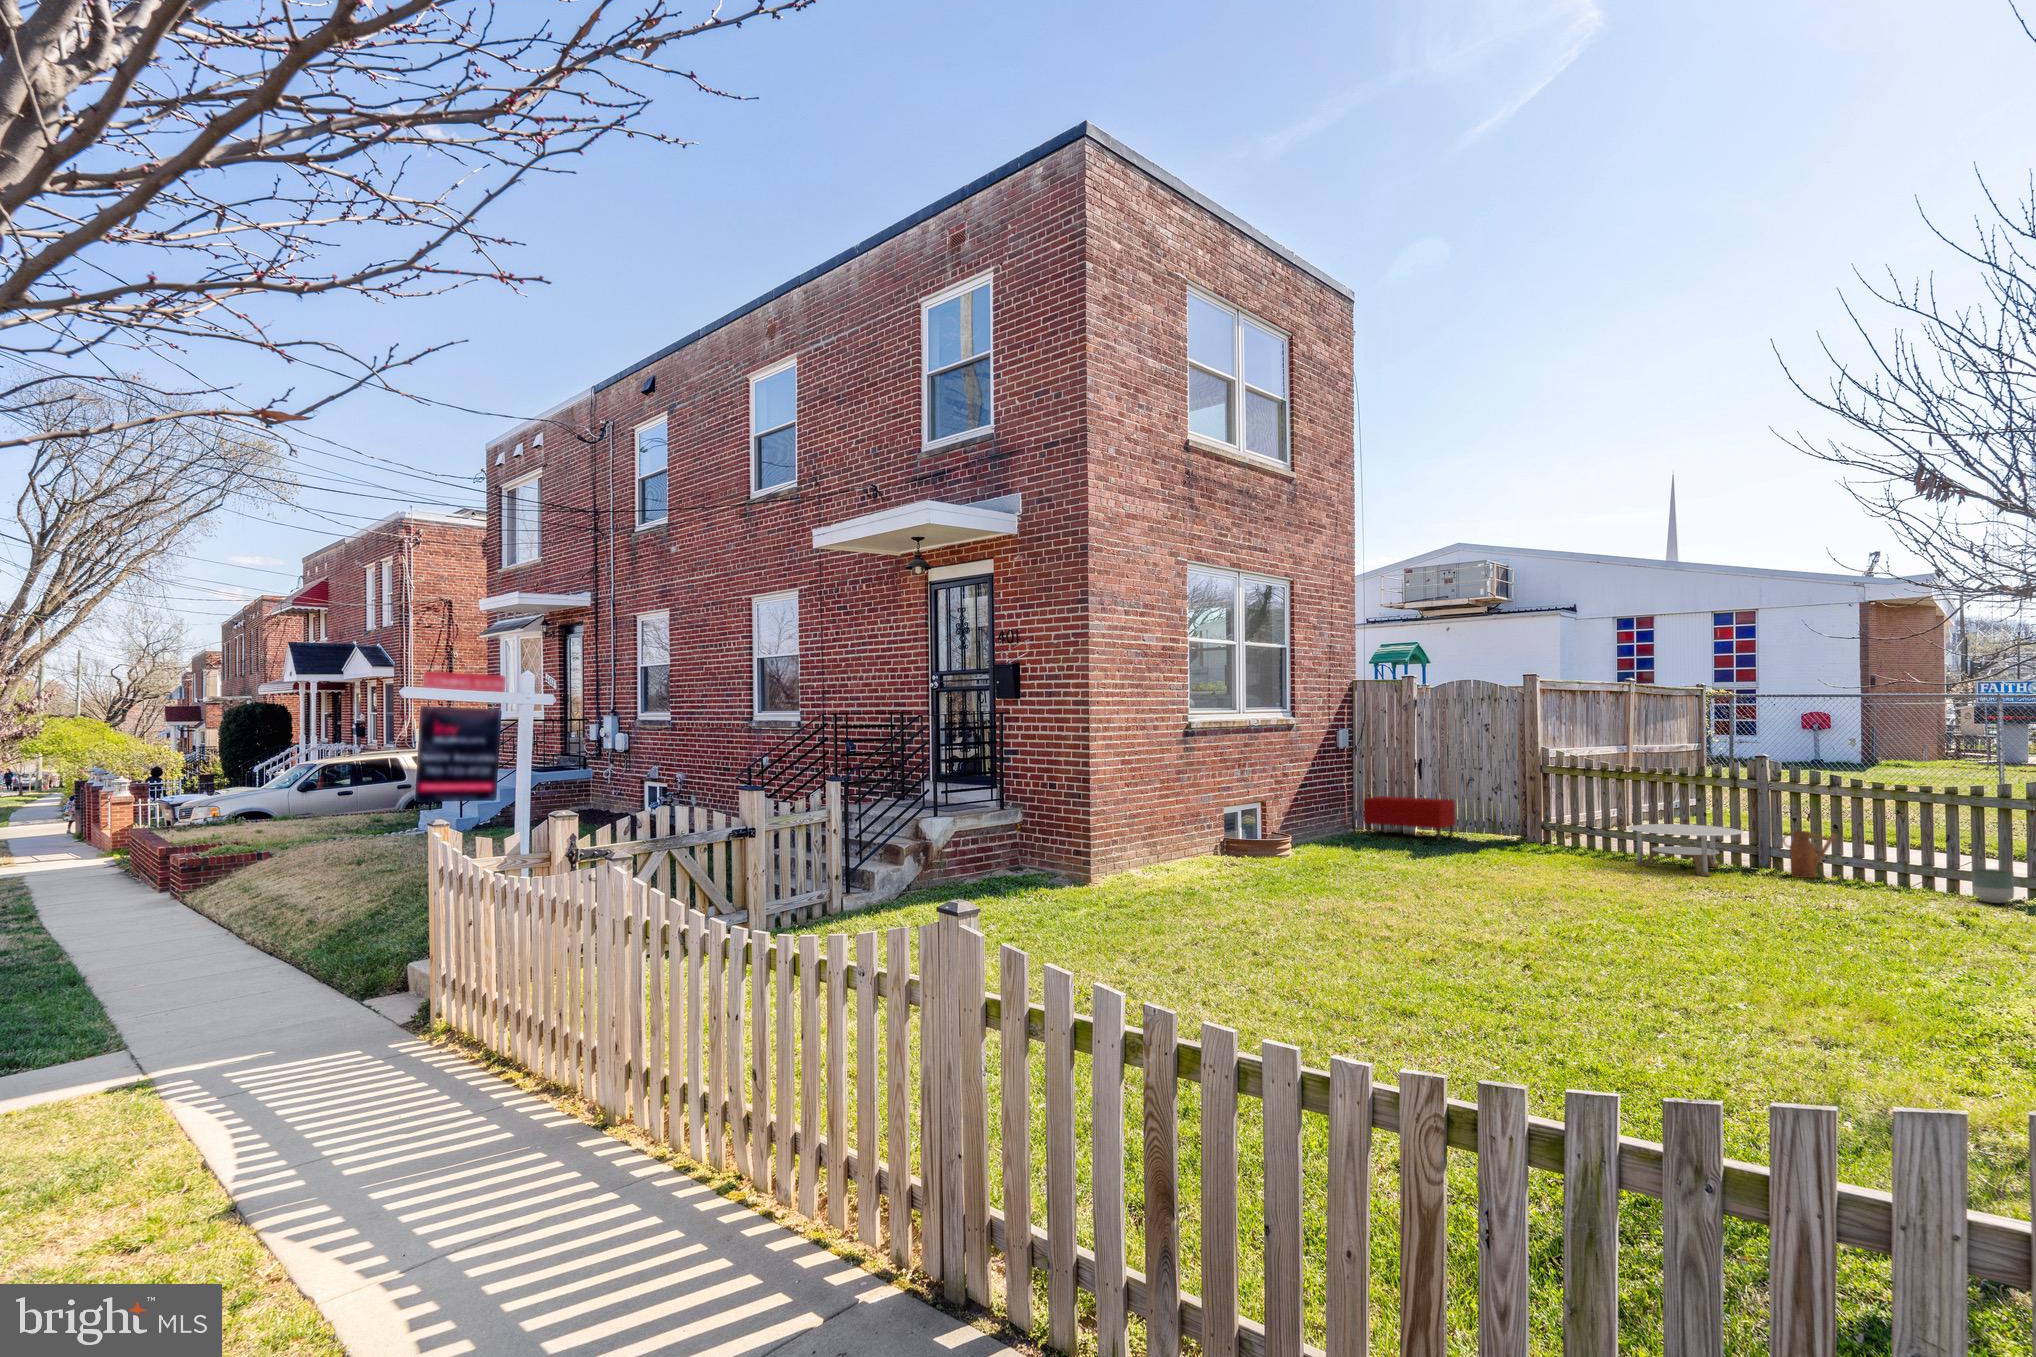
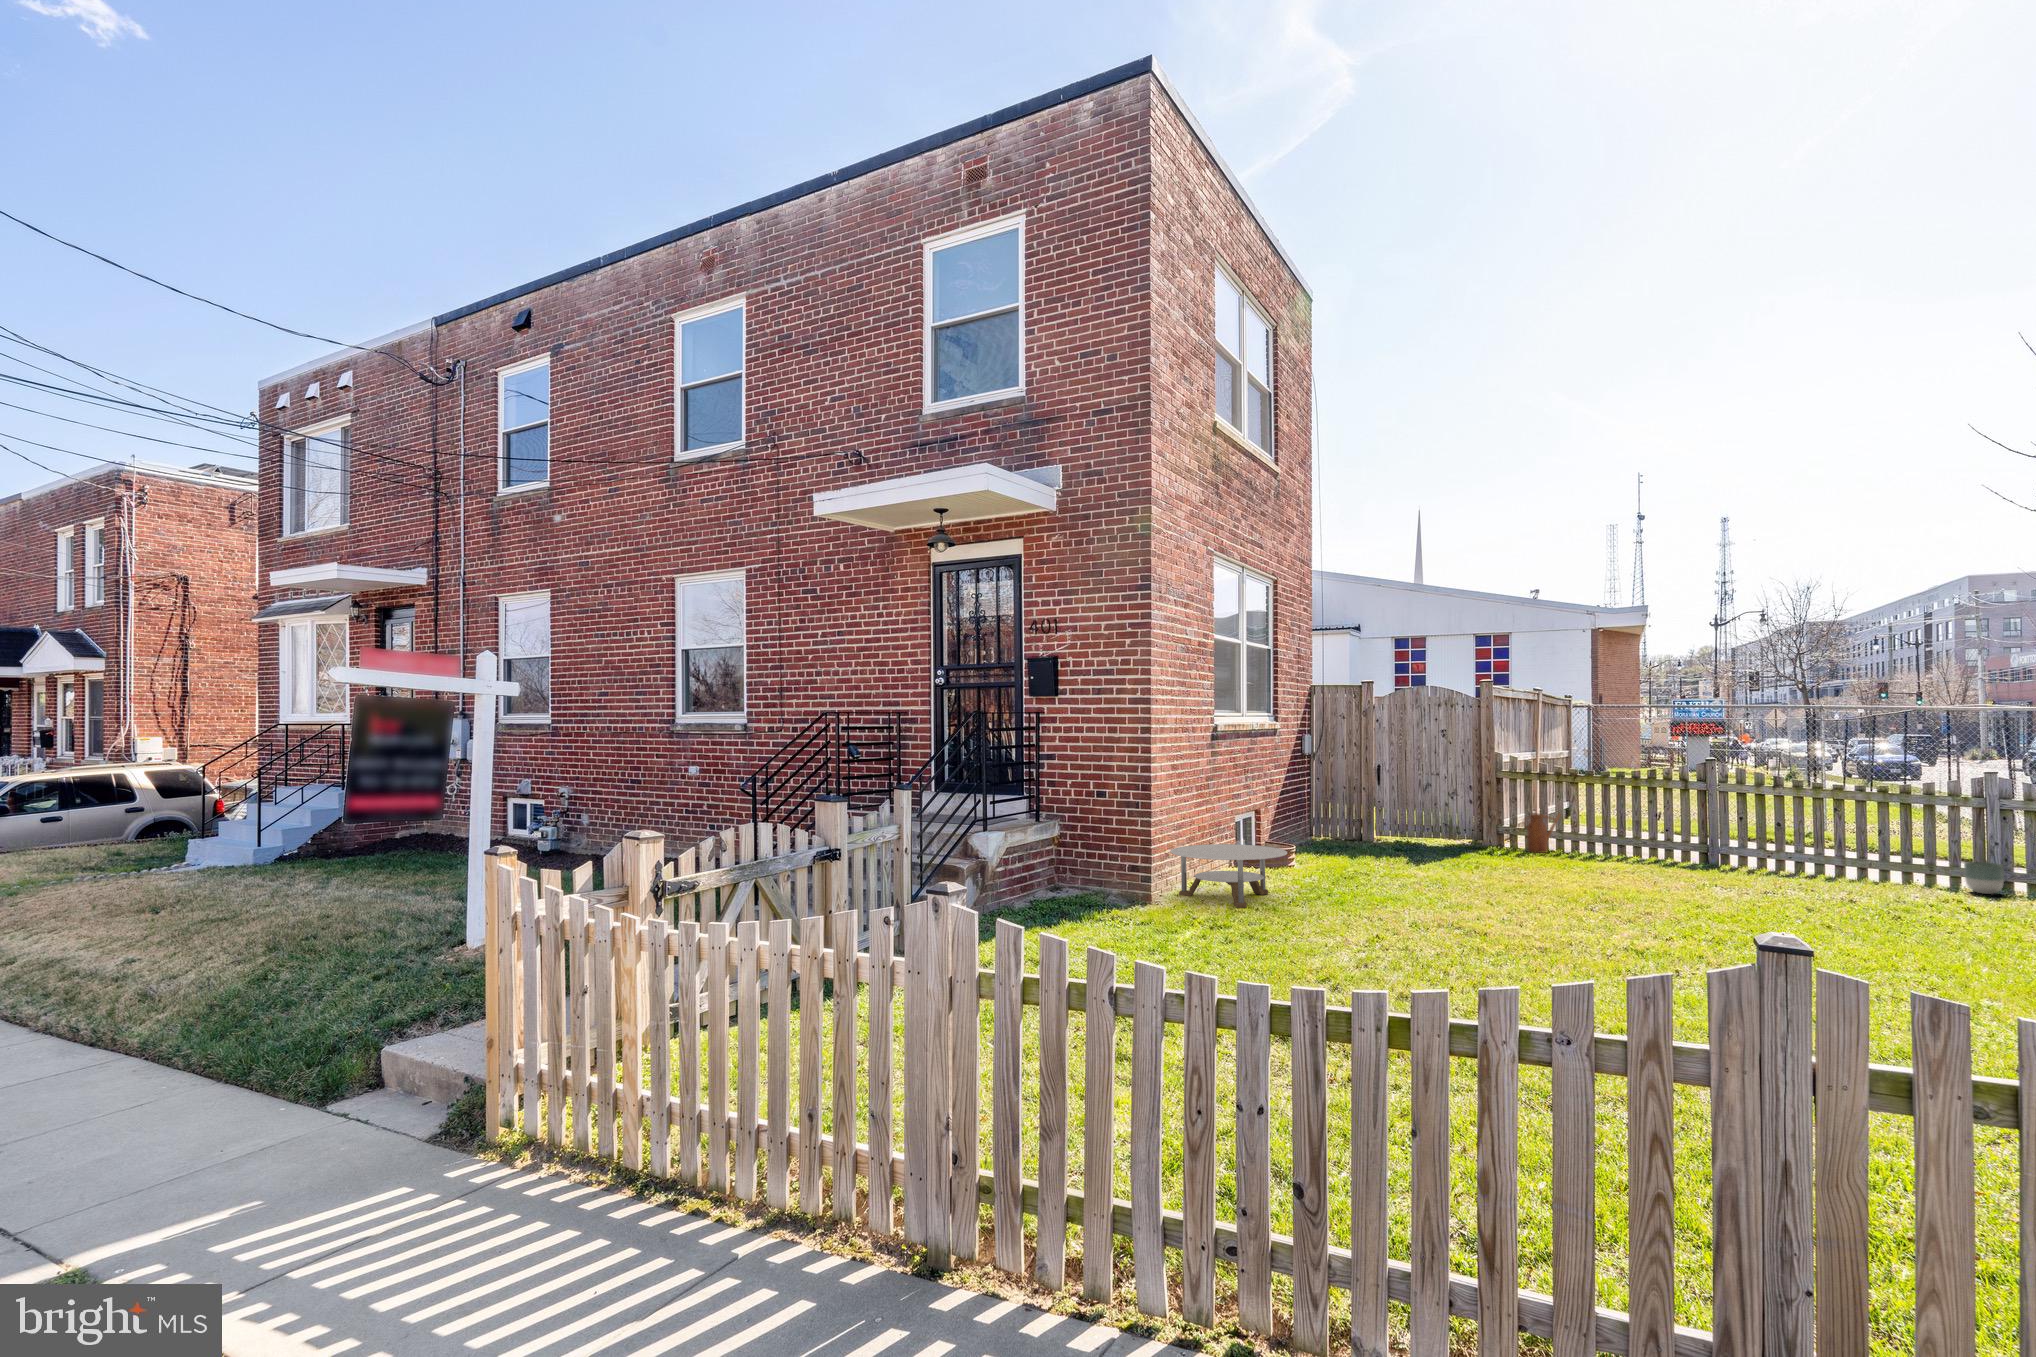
bench: present [1363,796,1456,840] -> none [1338,801,1429,845]
round table: present [1628,824,1743,876] -> present [1171,844,1287,908]
watering can: present [1782,831,1836,878] -> present [1524,813,1560,853]

